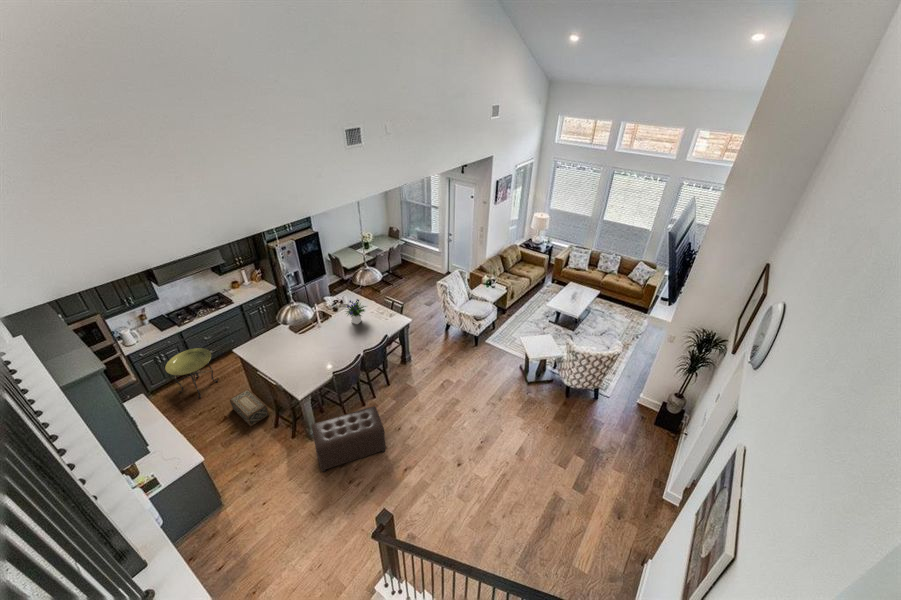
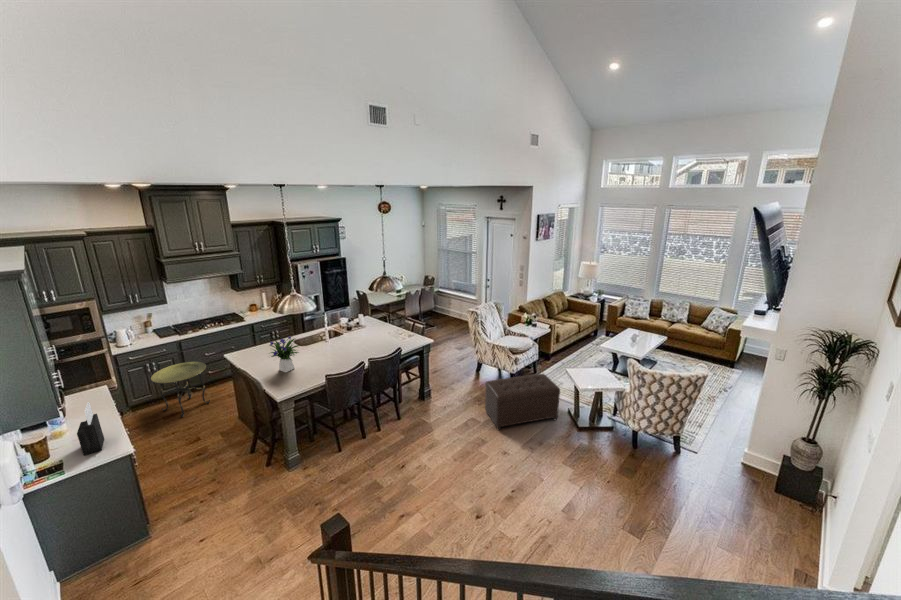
flower arrangement: present [344,299,366,325] -> present [270,336,300,372]
woven basket: present [230,389,269,426] -> none [210,408,250,450]
ottoman: present [312,406,386,472] -> present [485,374,560,430]
knife block: none [162,429,184,466] -> present [77,402,104,455]

